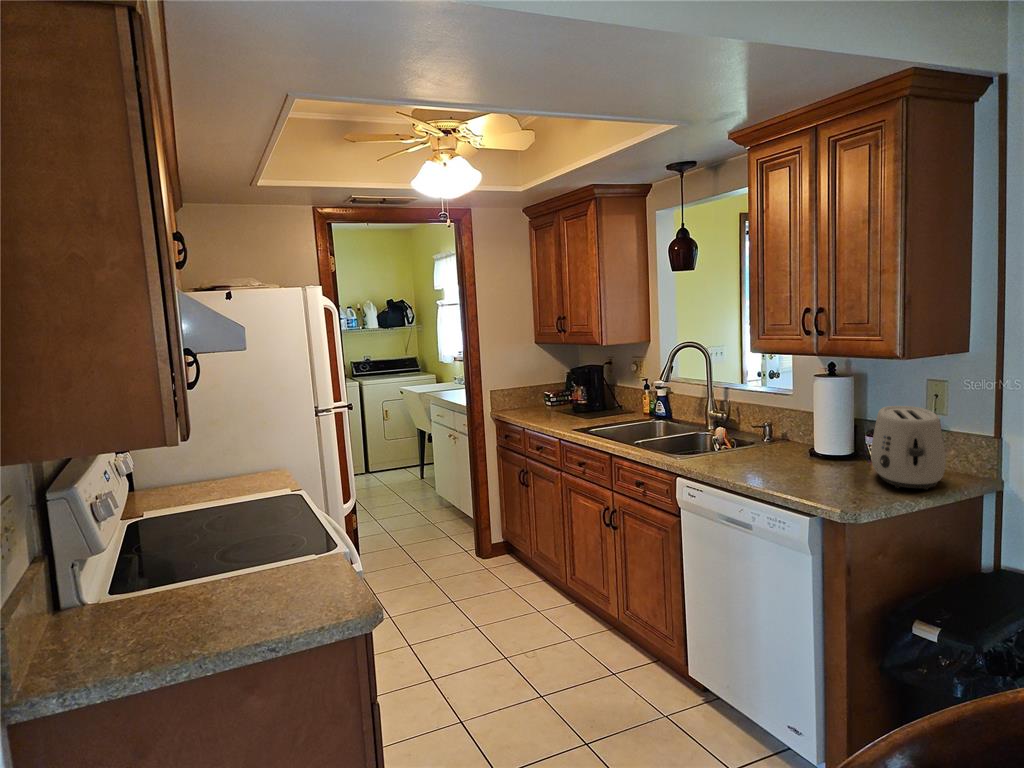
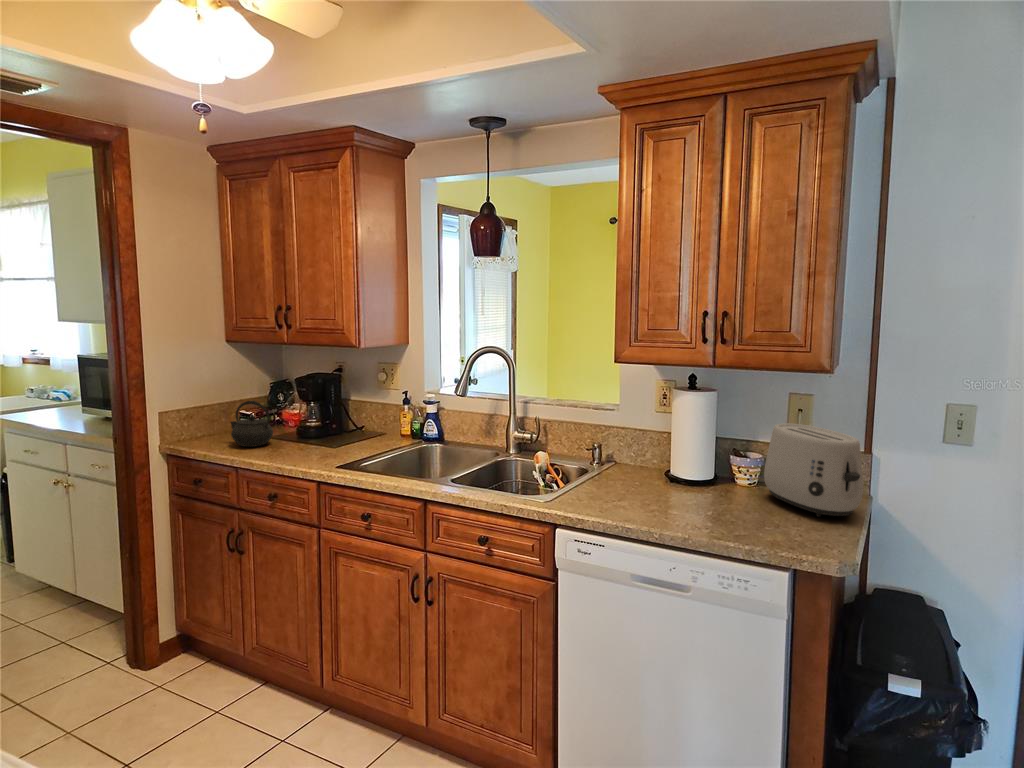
kettle: none [529,384,556,416] -> present [230,401,273,447]

